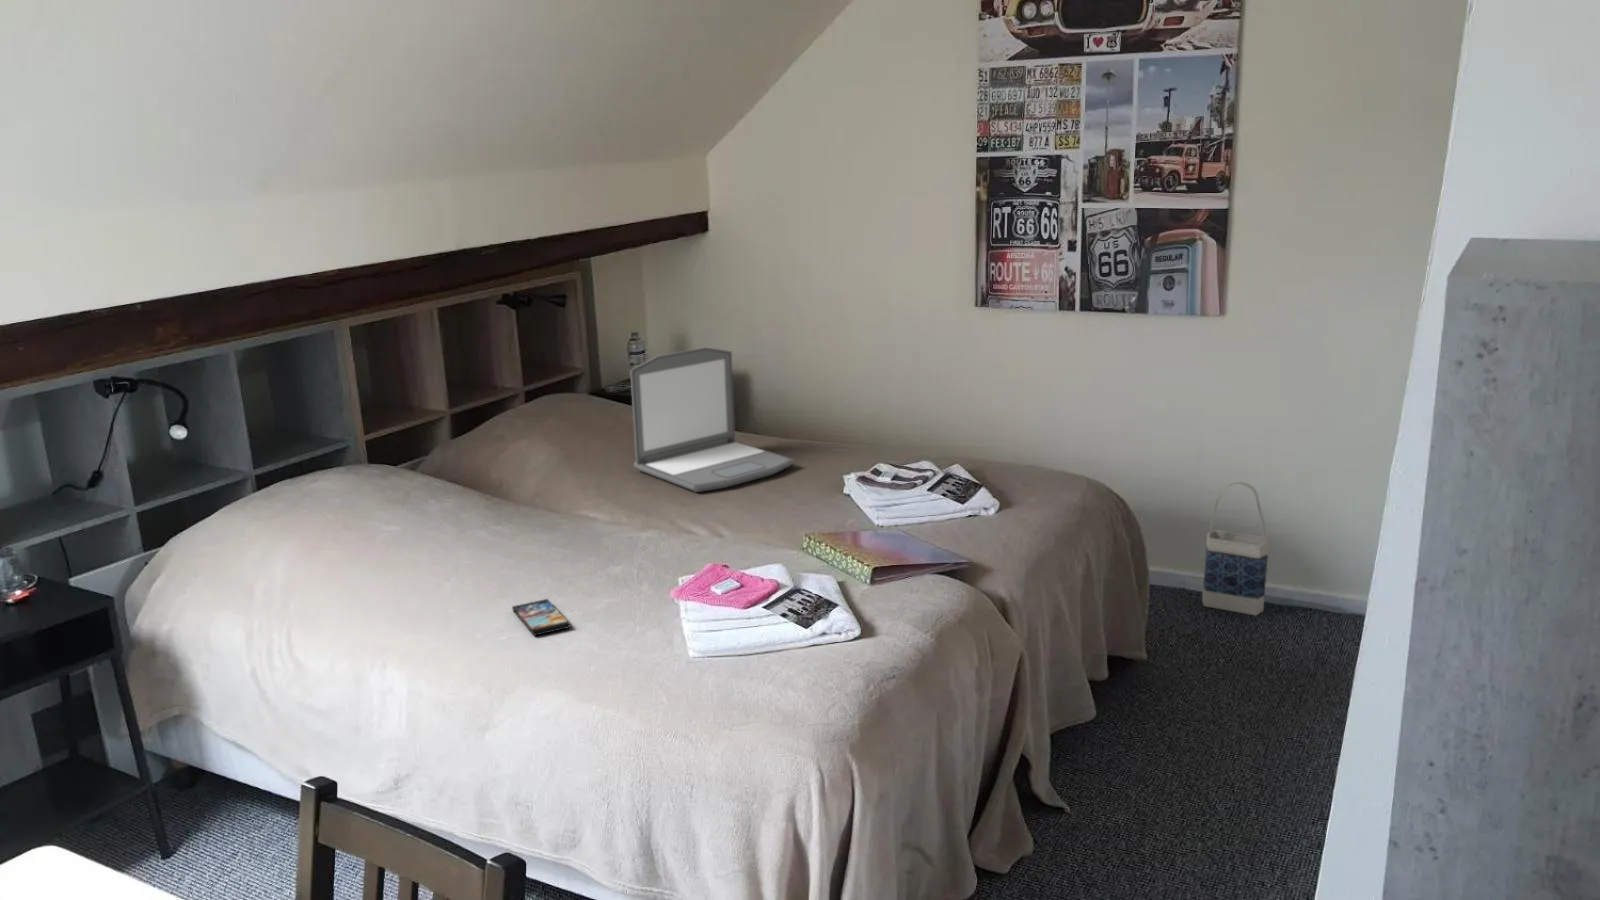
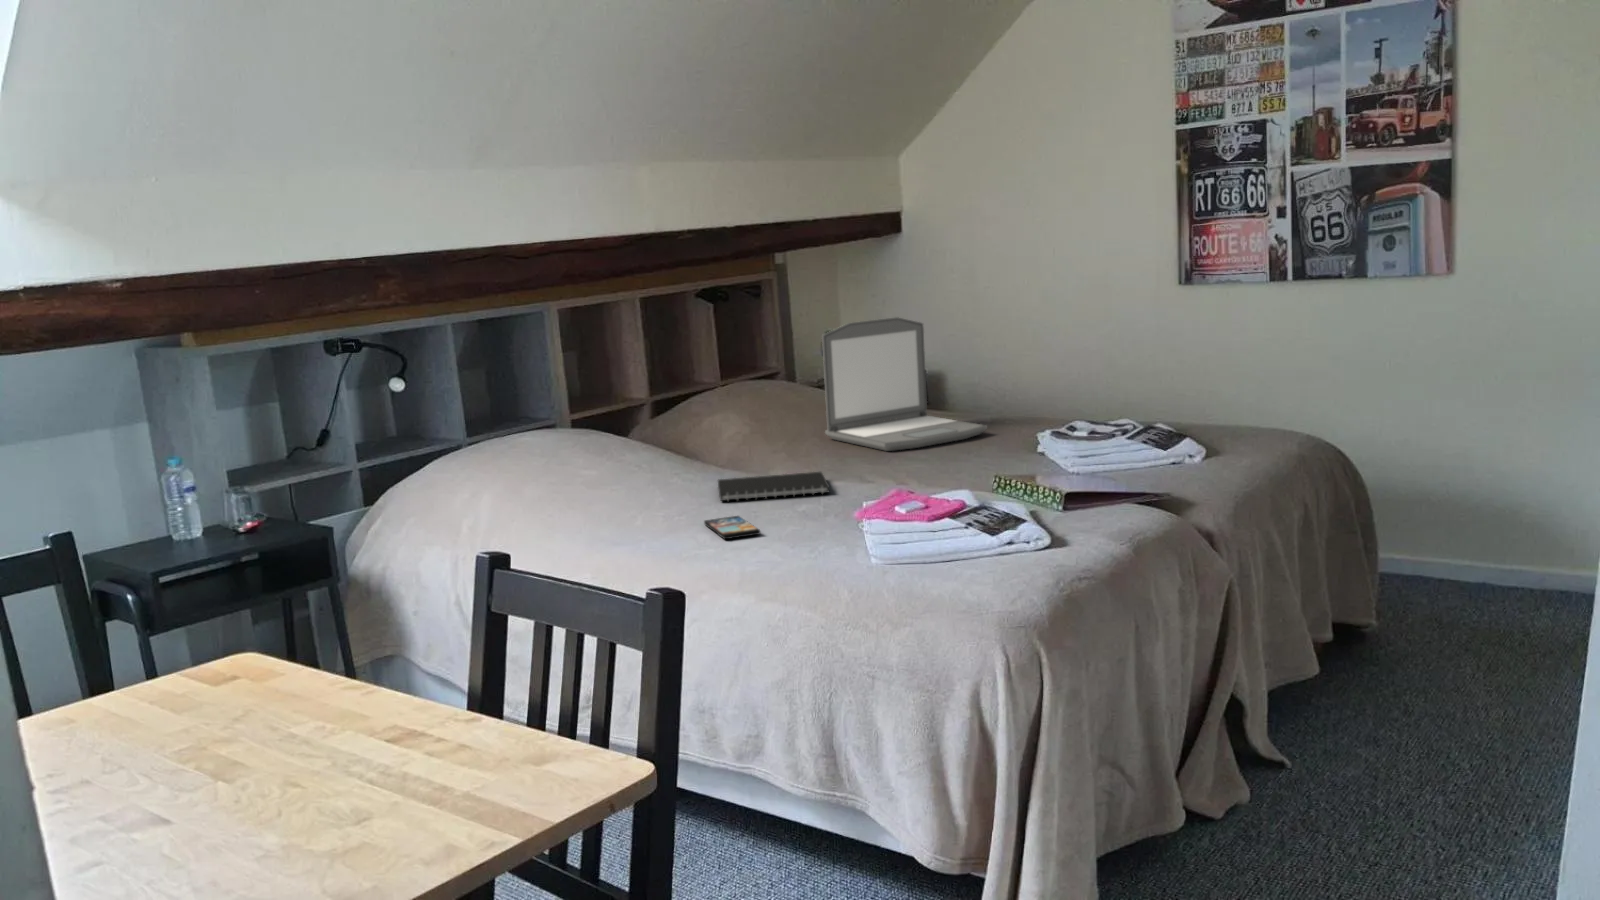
bag: present [1202,481,1269,615] -> none [1440,452,1515,601]
notebook: none [525,530,640,573] -> present [718,472,829,501]

